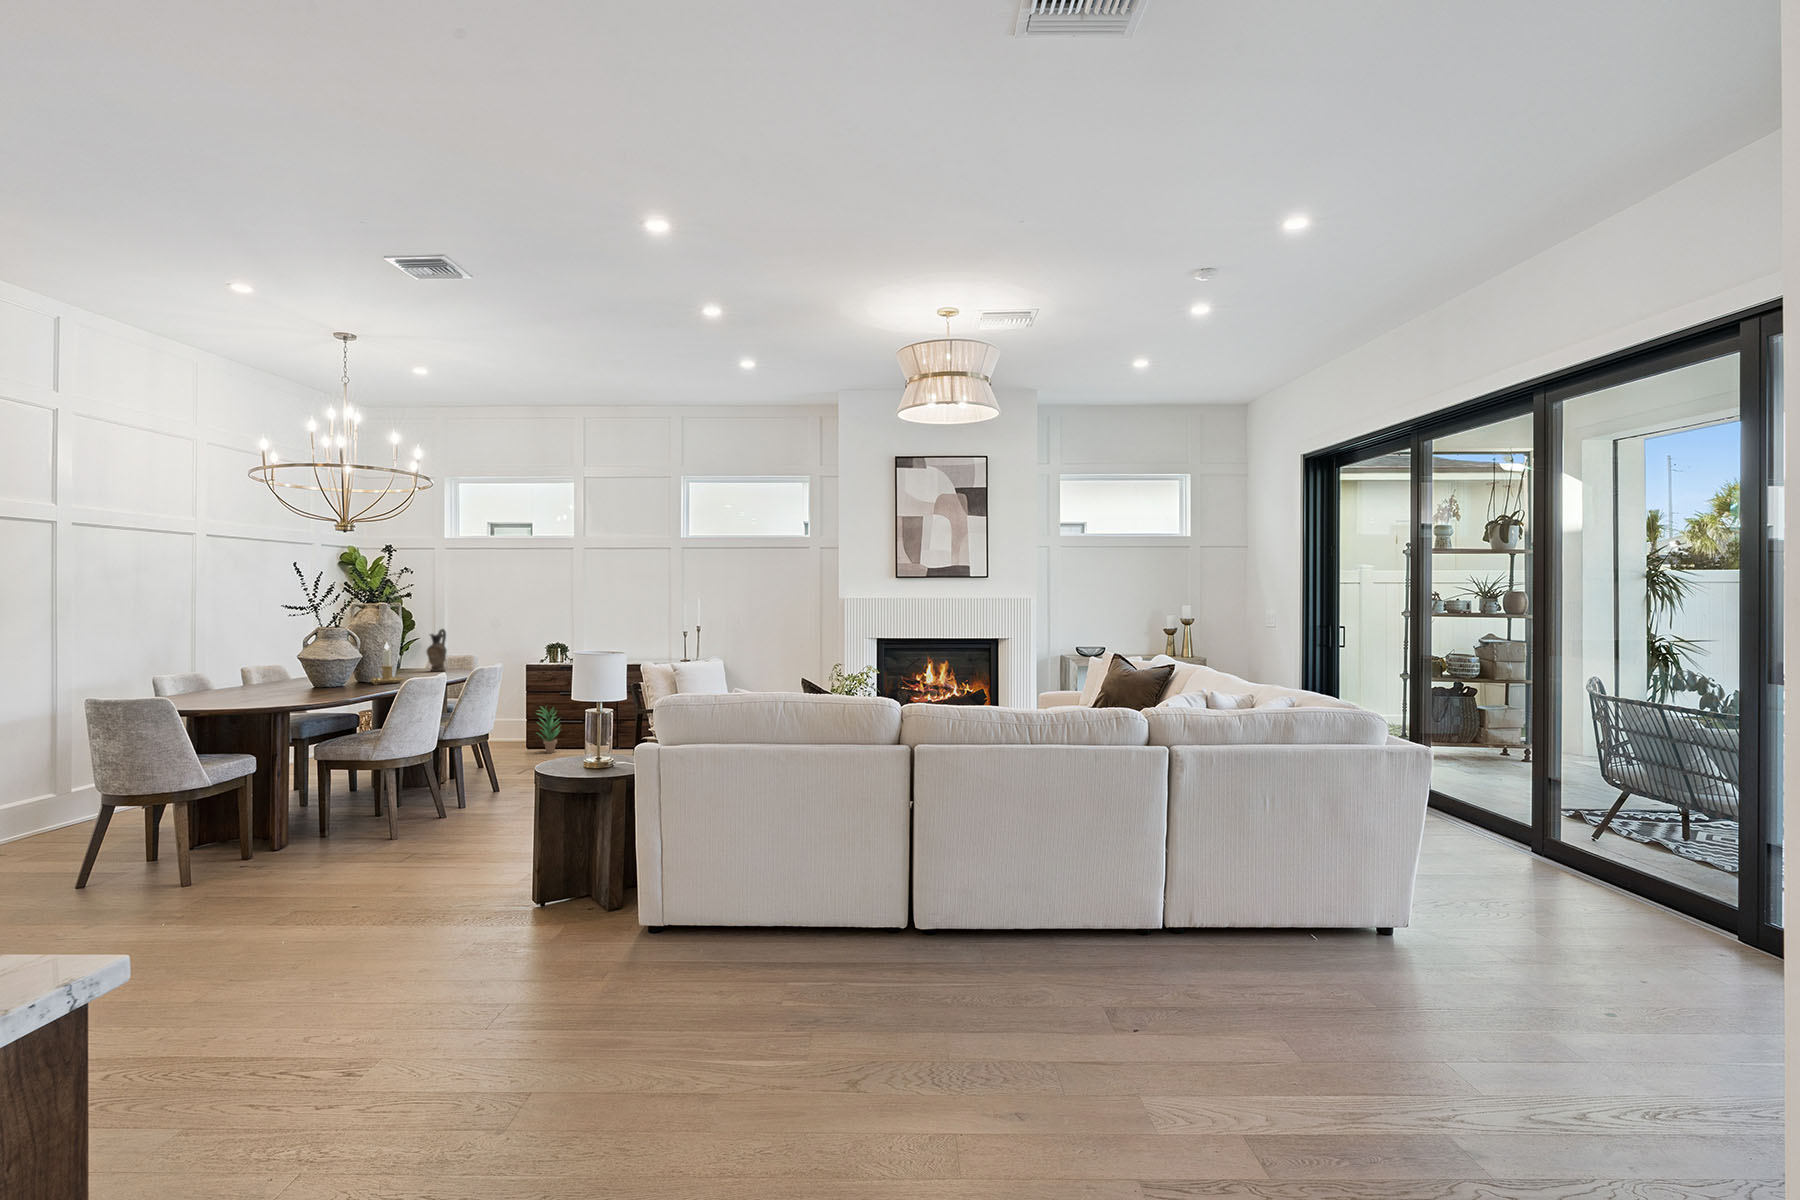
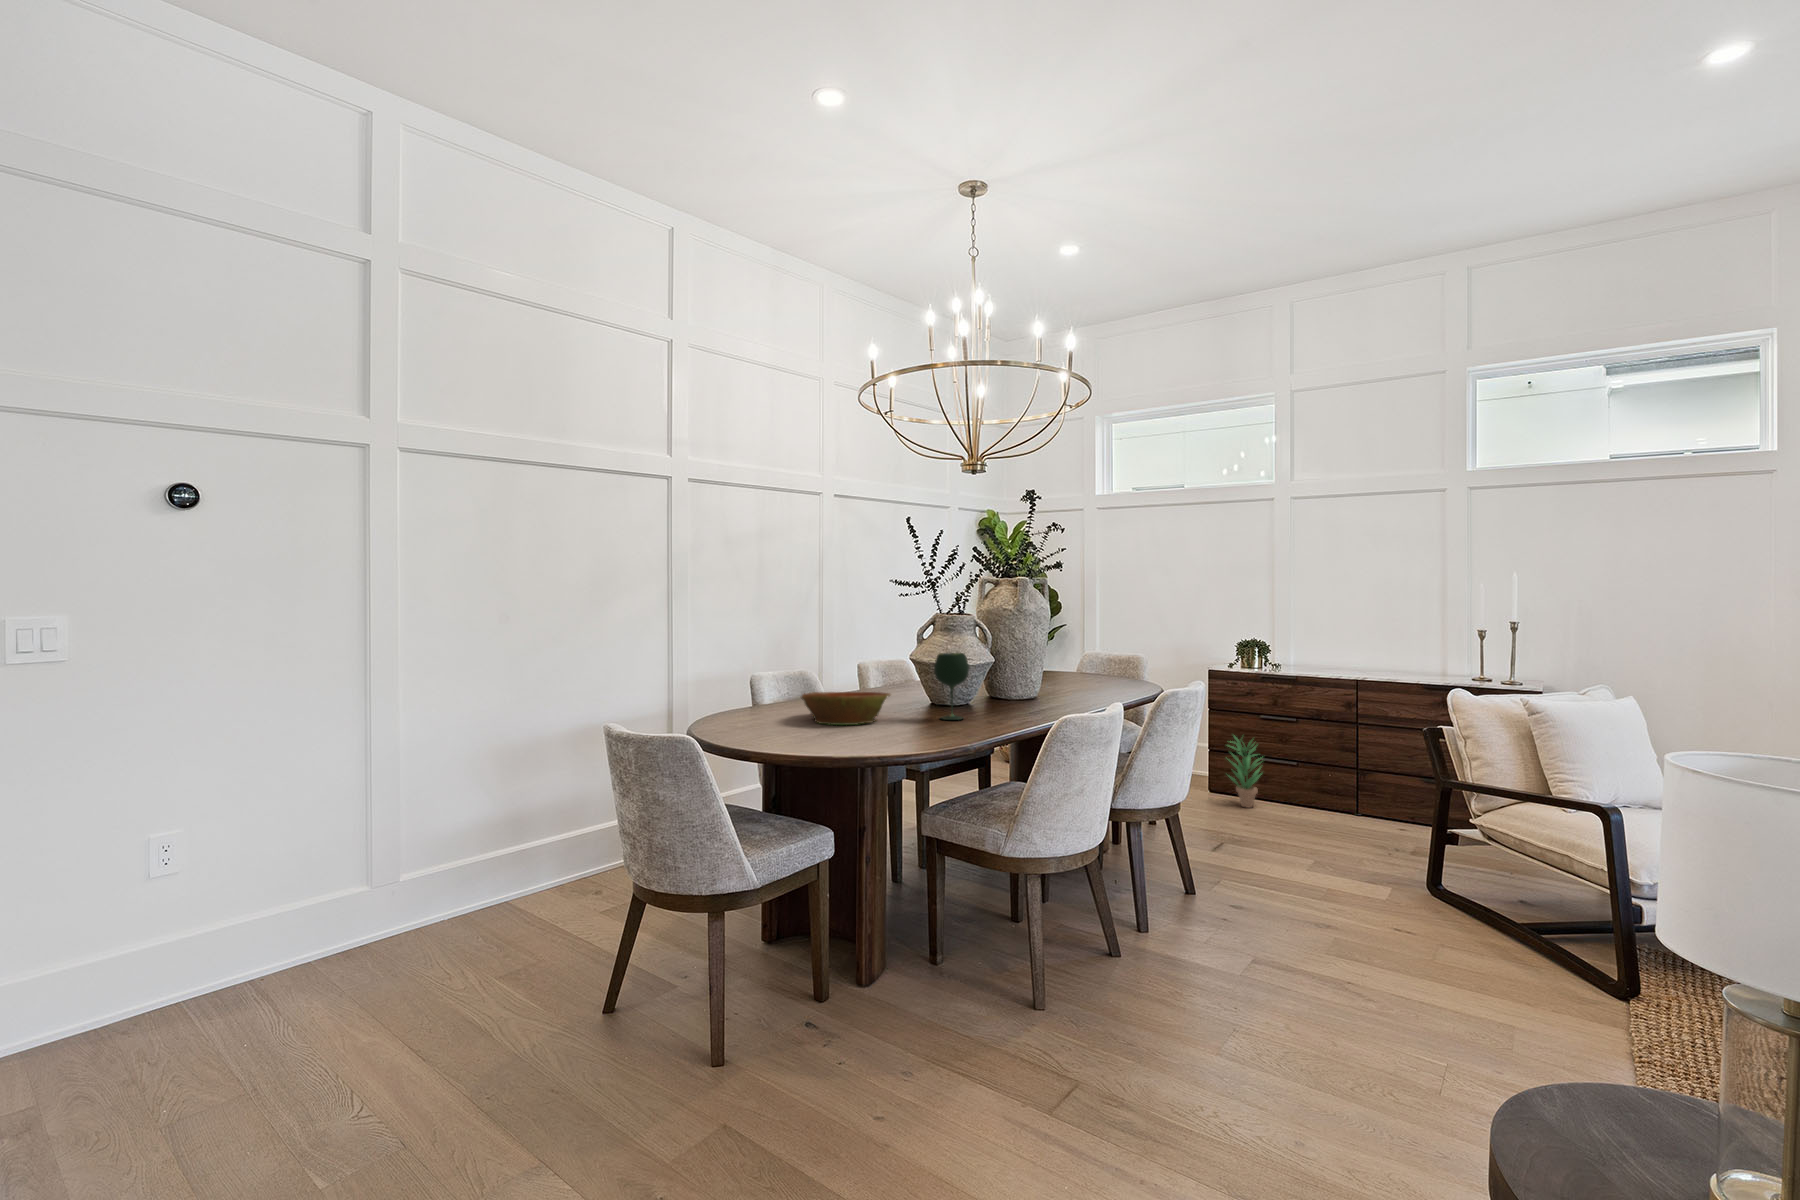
ceramic pitcher: present [426,629,447,672] -> none [1080,616,1108,680]
candlestick: present [370,643,404,685] -> none [1004,638,1054,708]
wine glass: none [321,651,346,691] -> present [934,653,969,720]
bowl: none [220,677,290,697] -> present [802,692,890,725]

